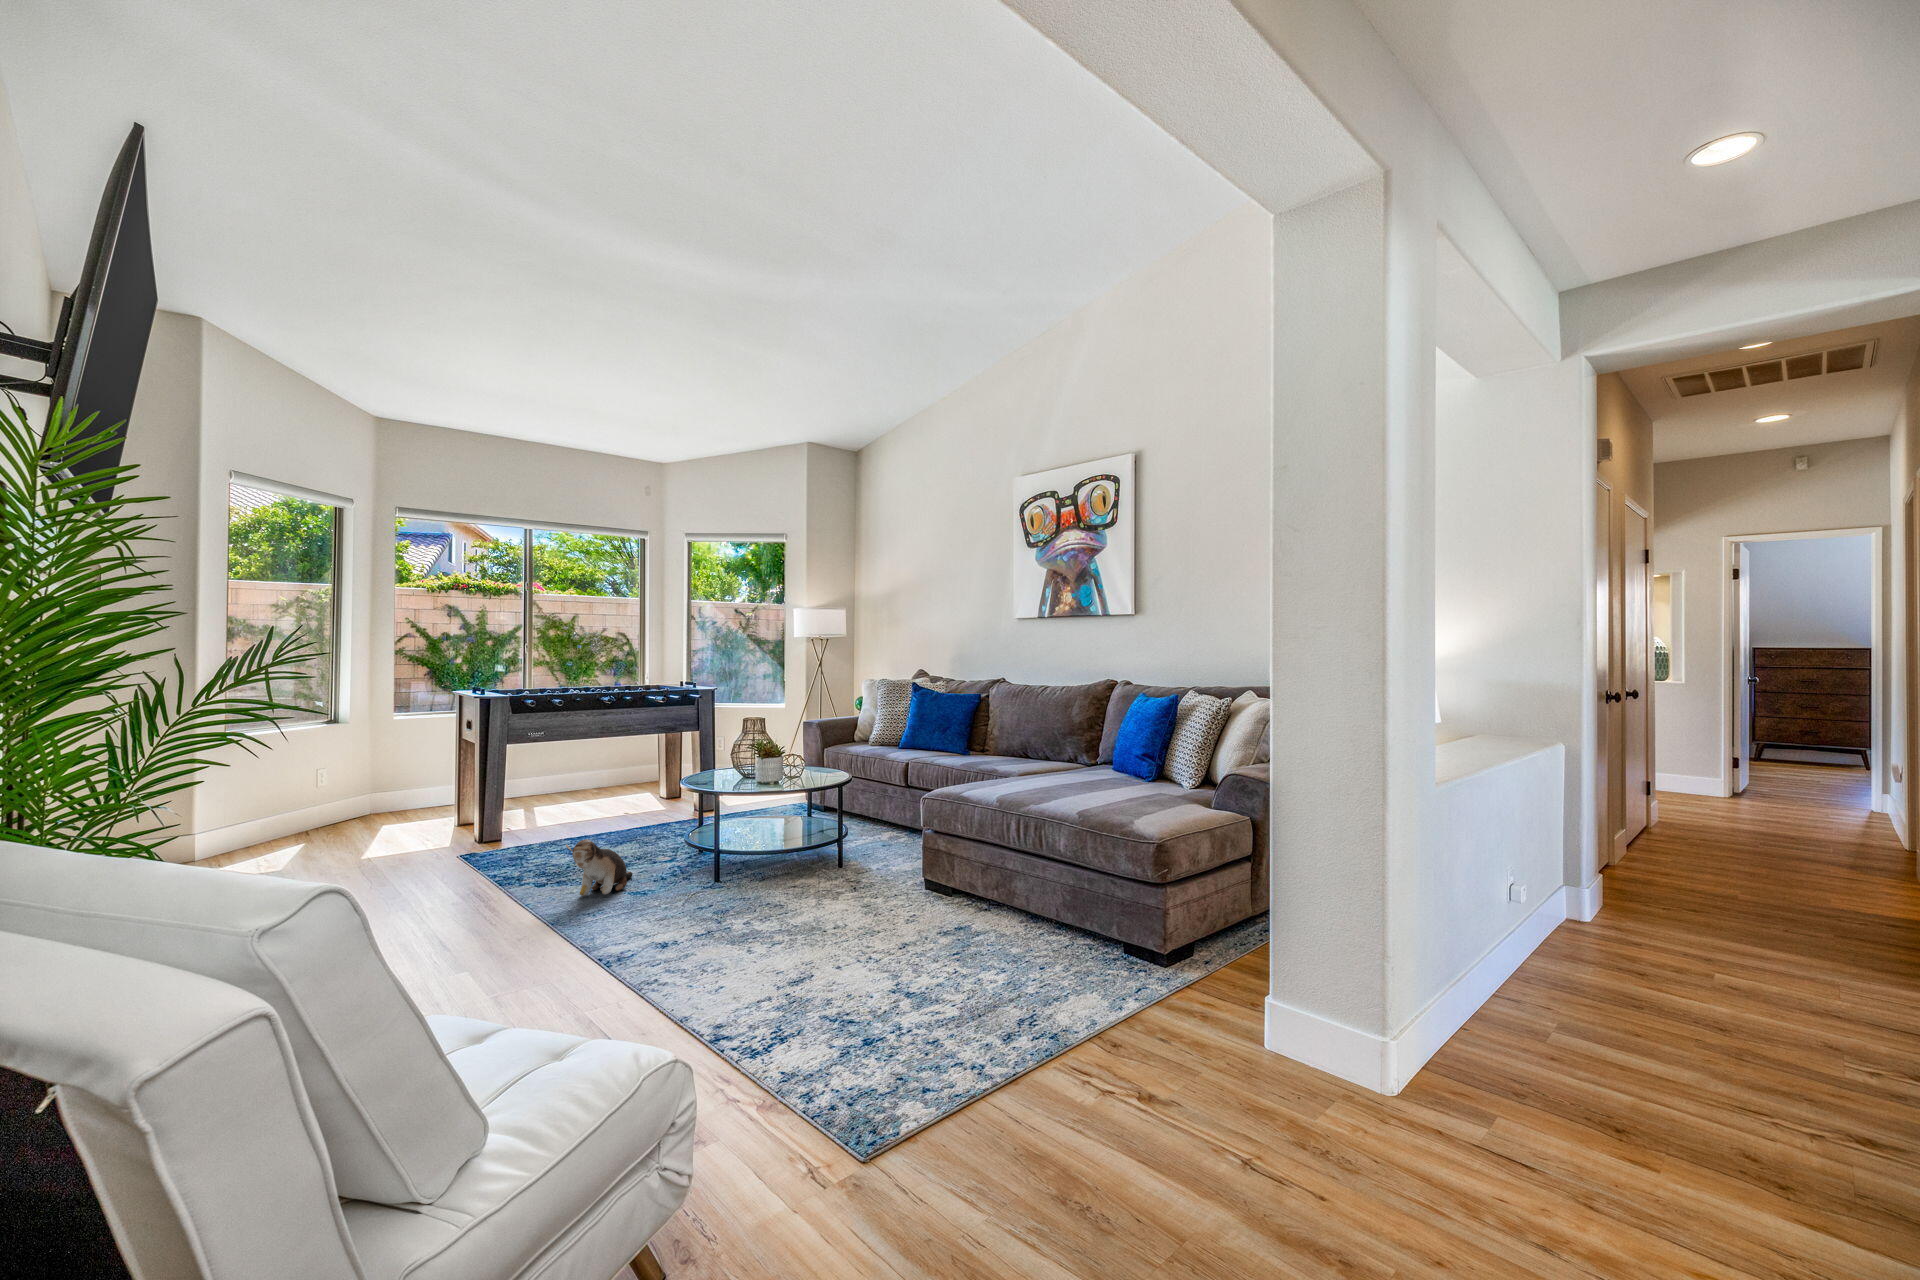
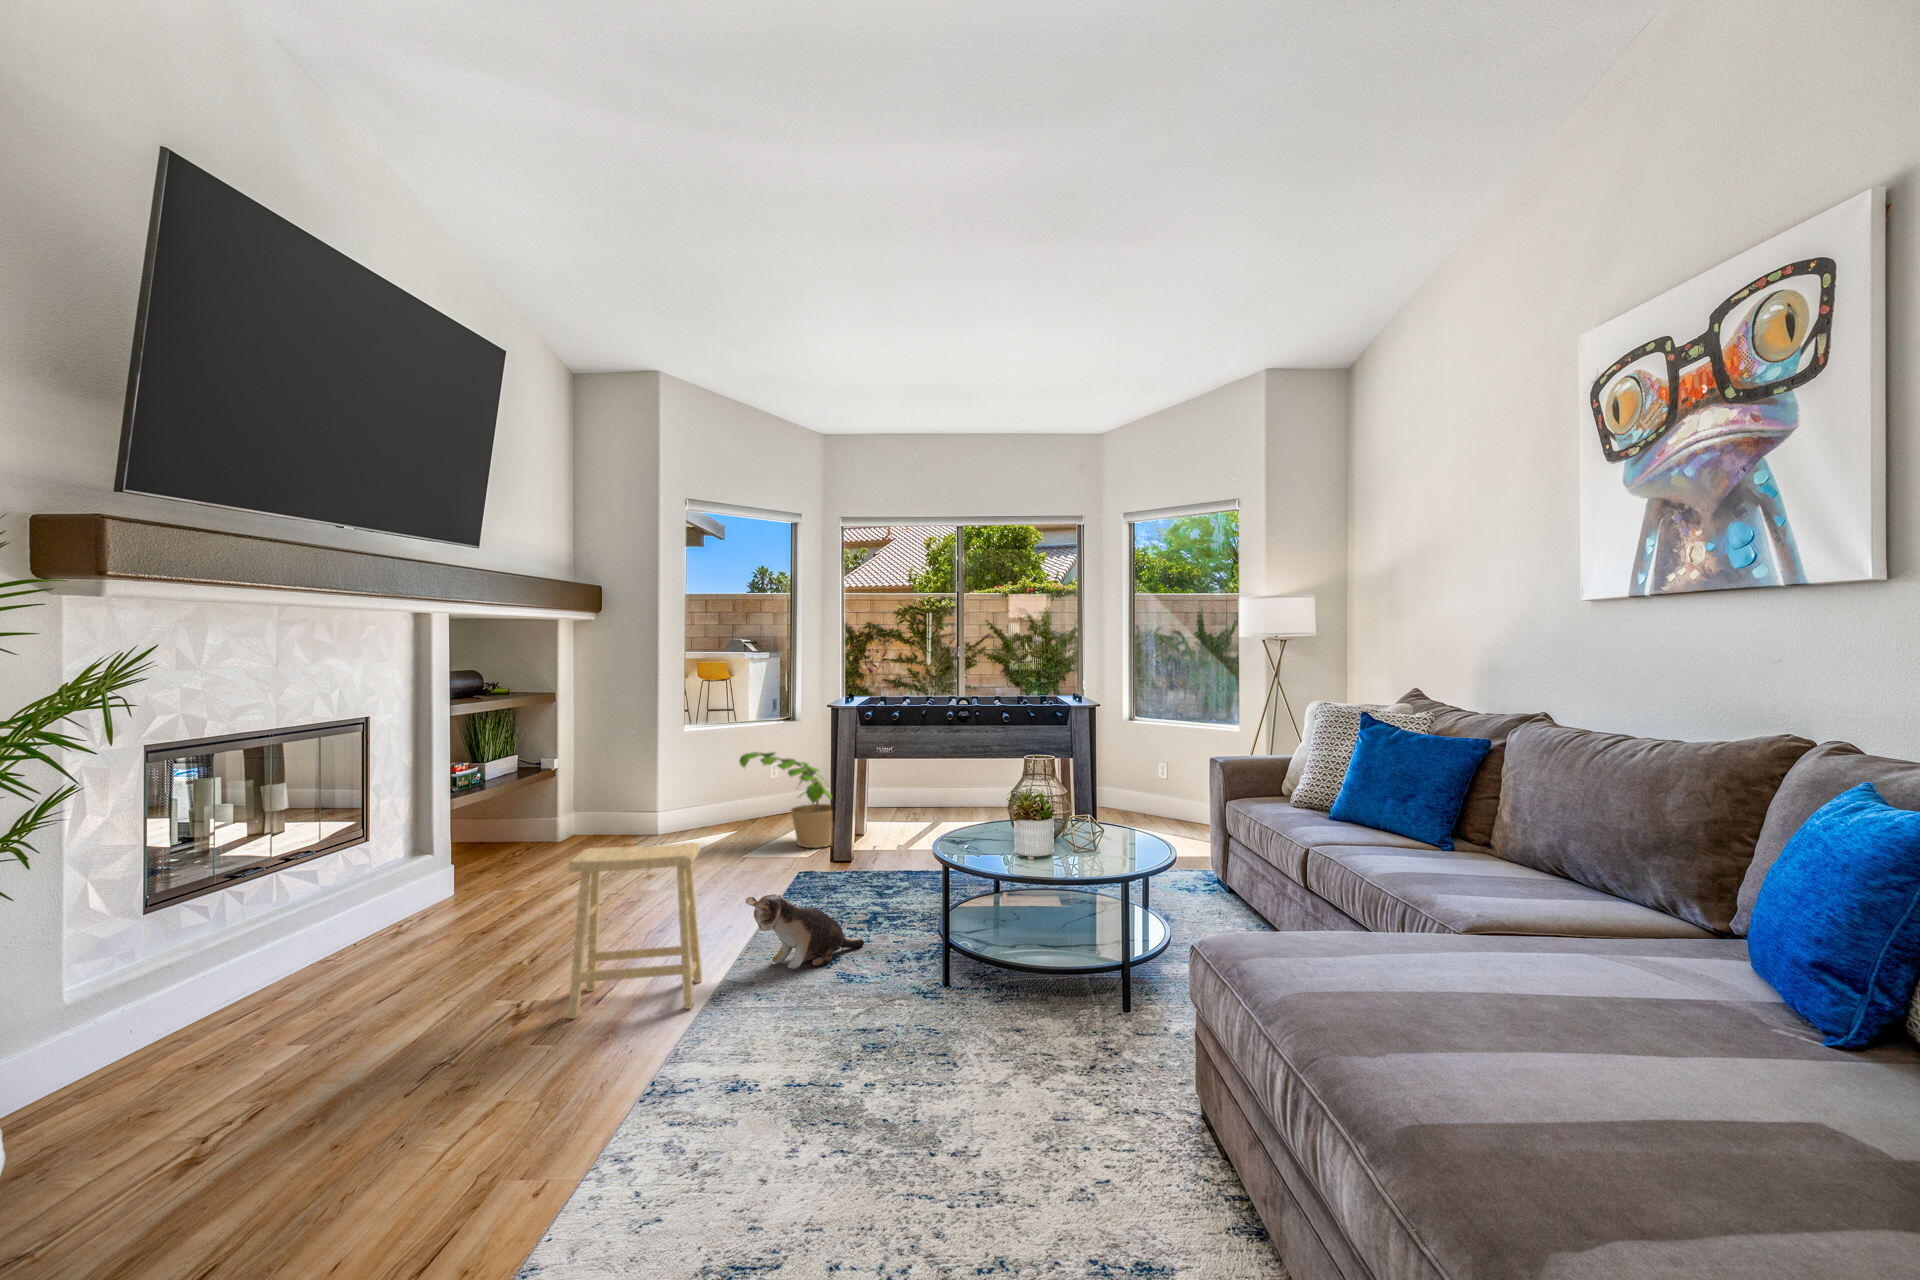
potted plant: none [346,753,469,843] -> present [740,752,832,848]
footstool: none [443,802,569,952] -> present [568,843,702,1019]

